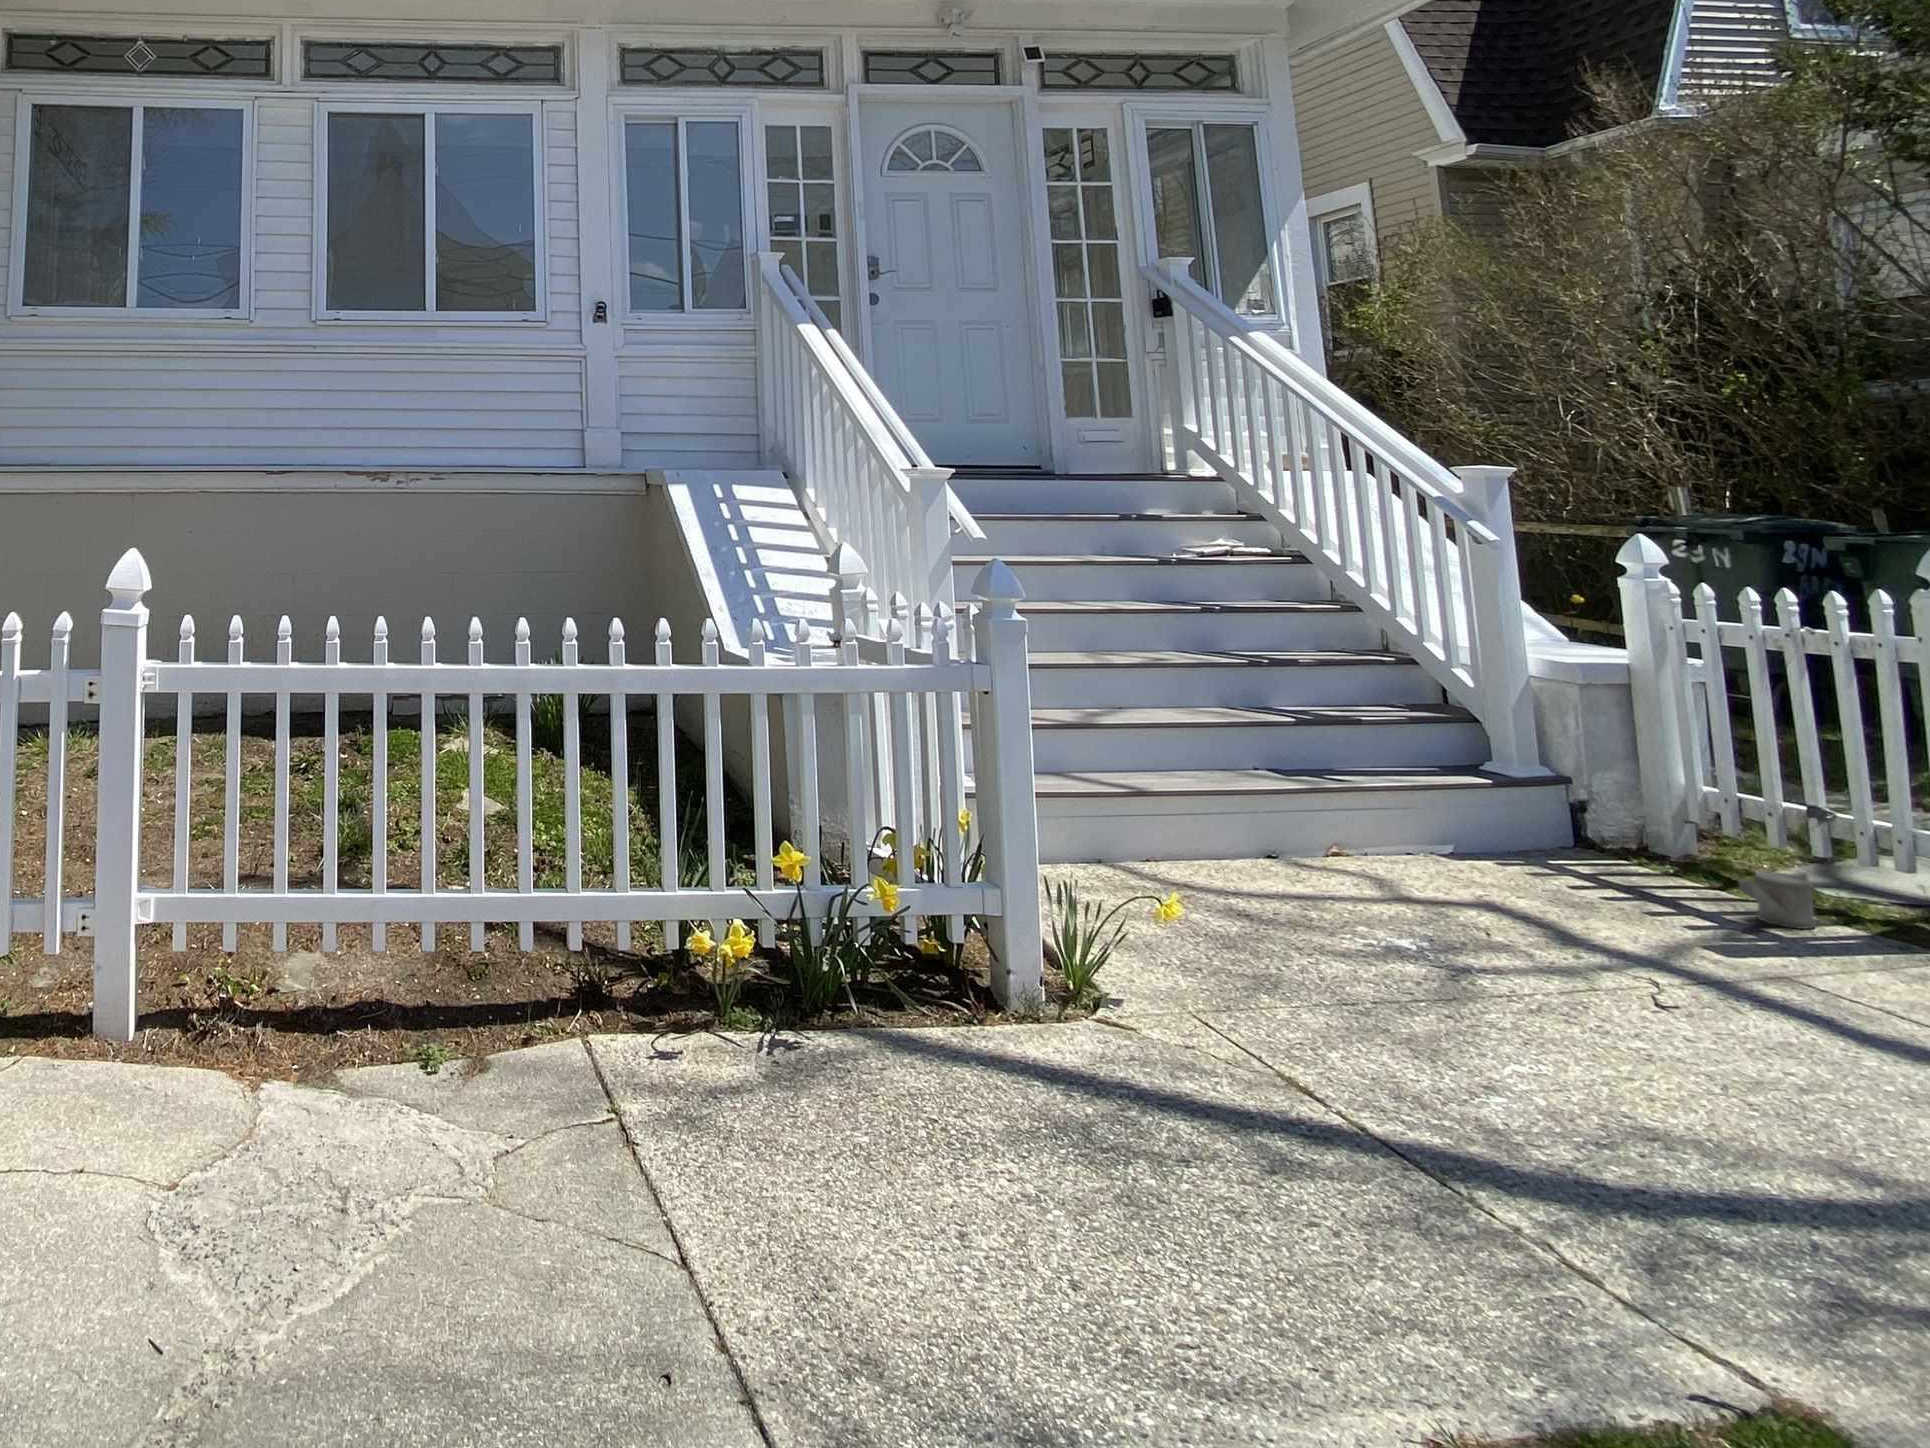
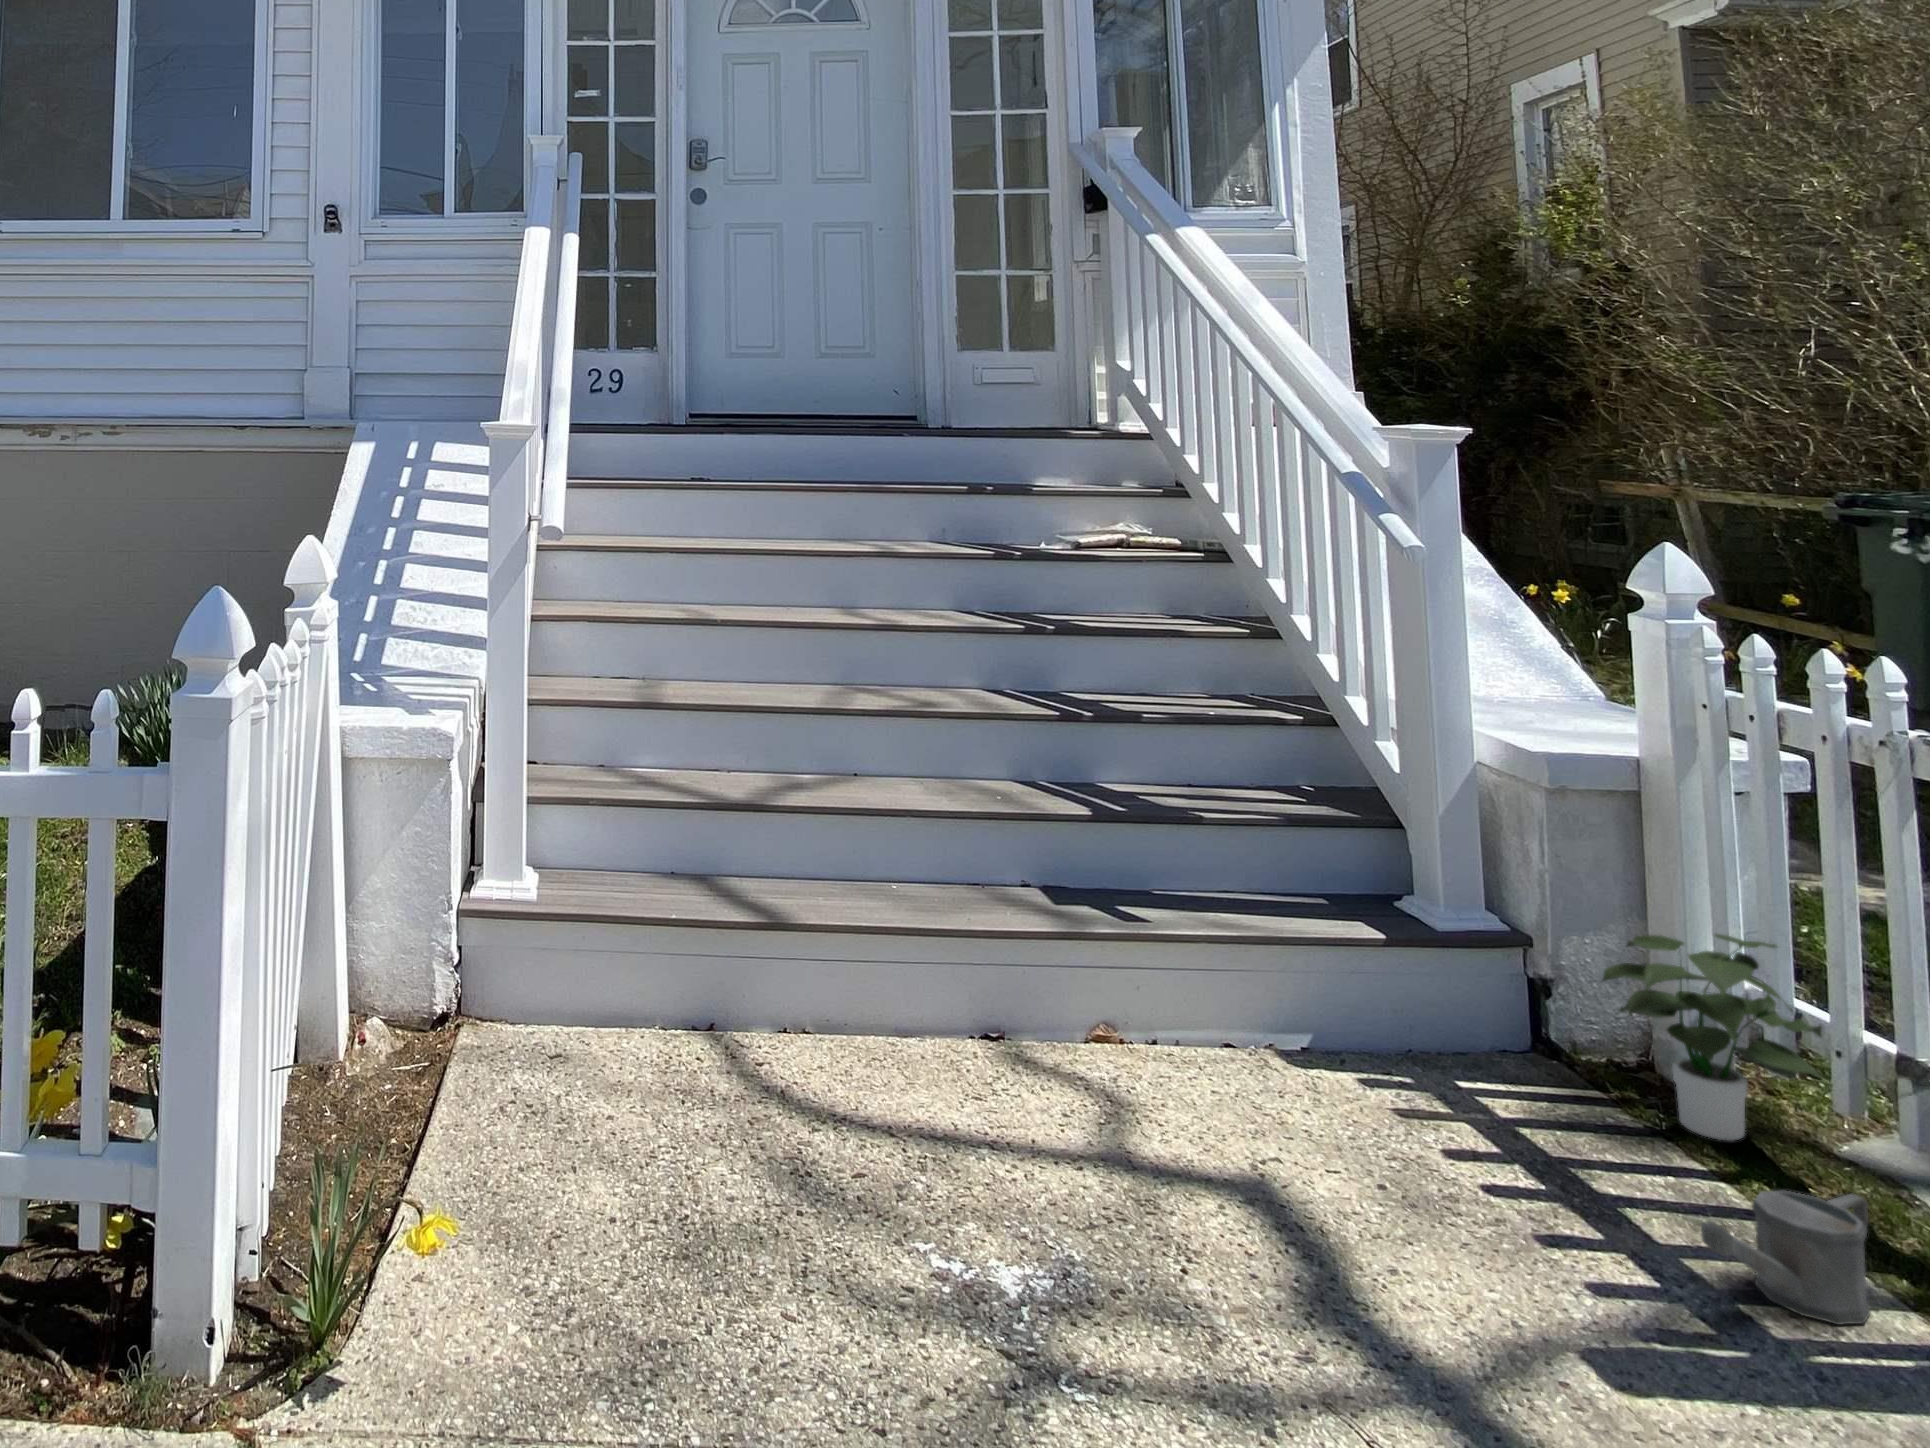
potted plant: none [1630,759,1765,871] -> present [1601,934,1822,1141]

